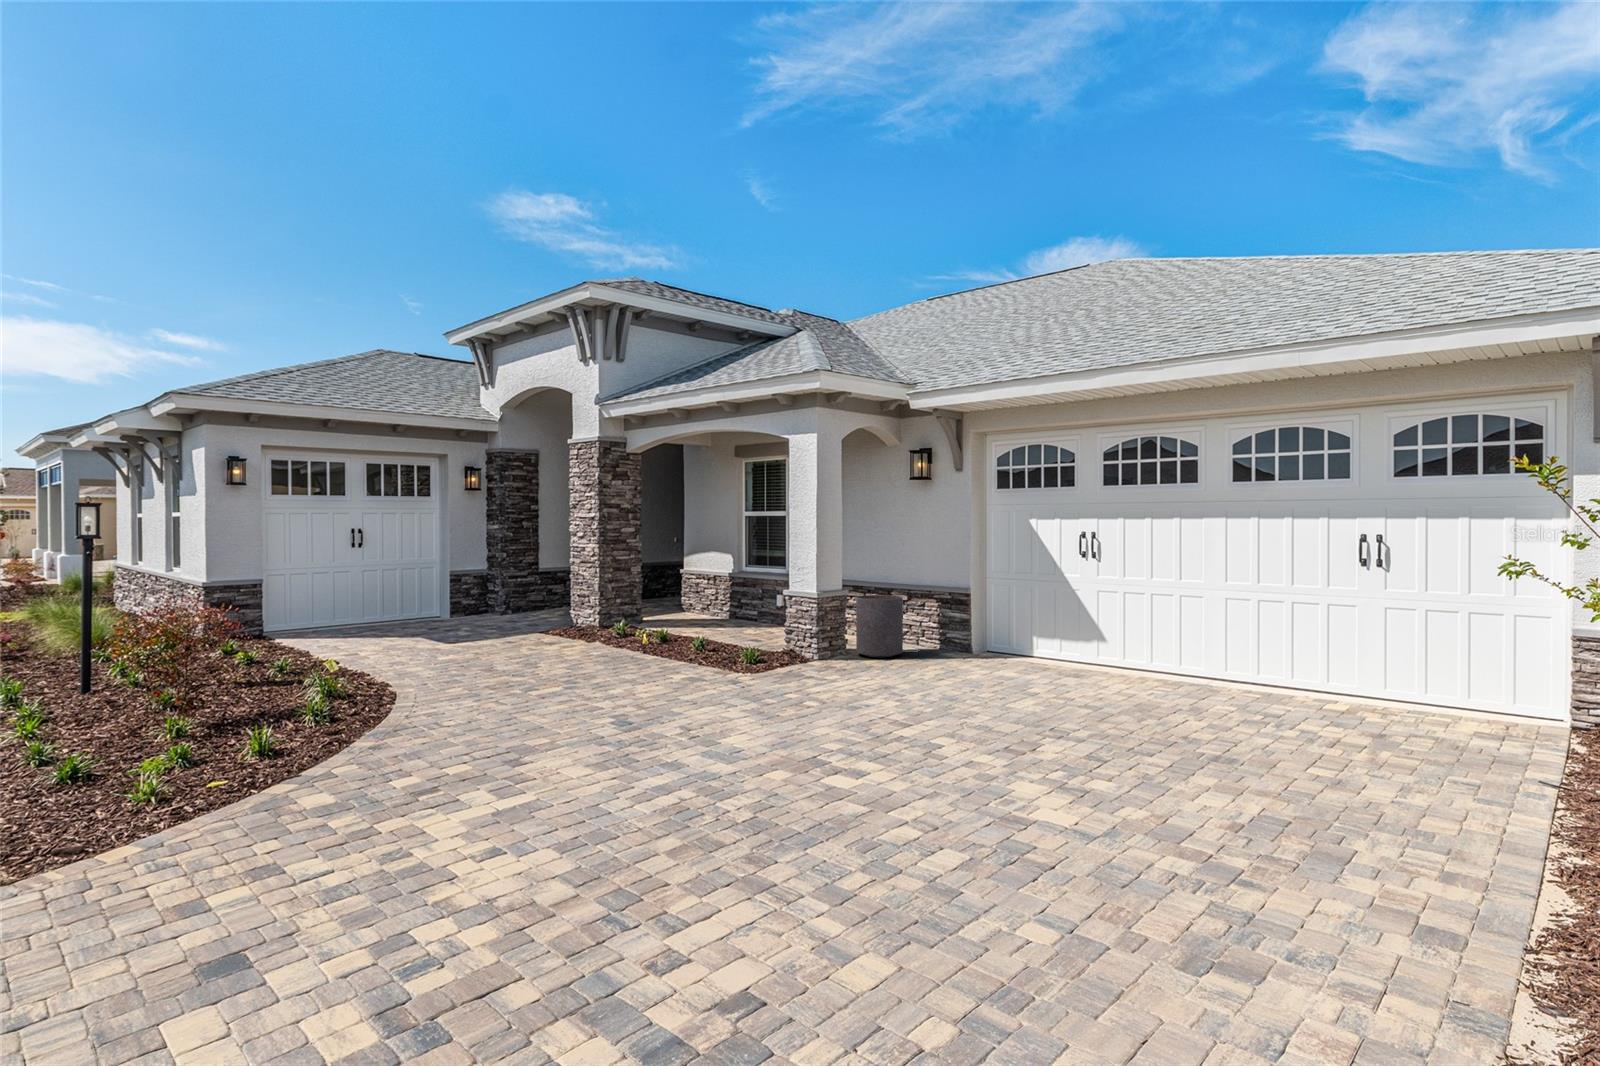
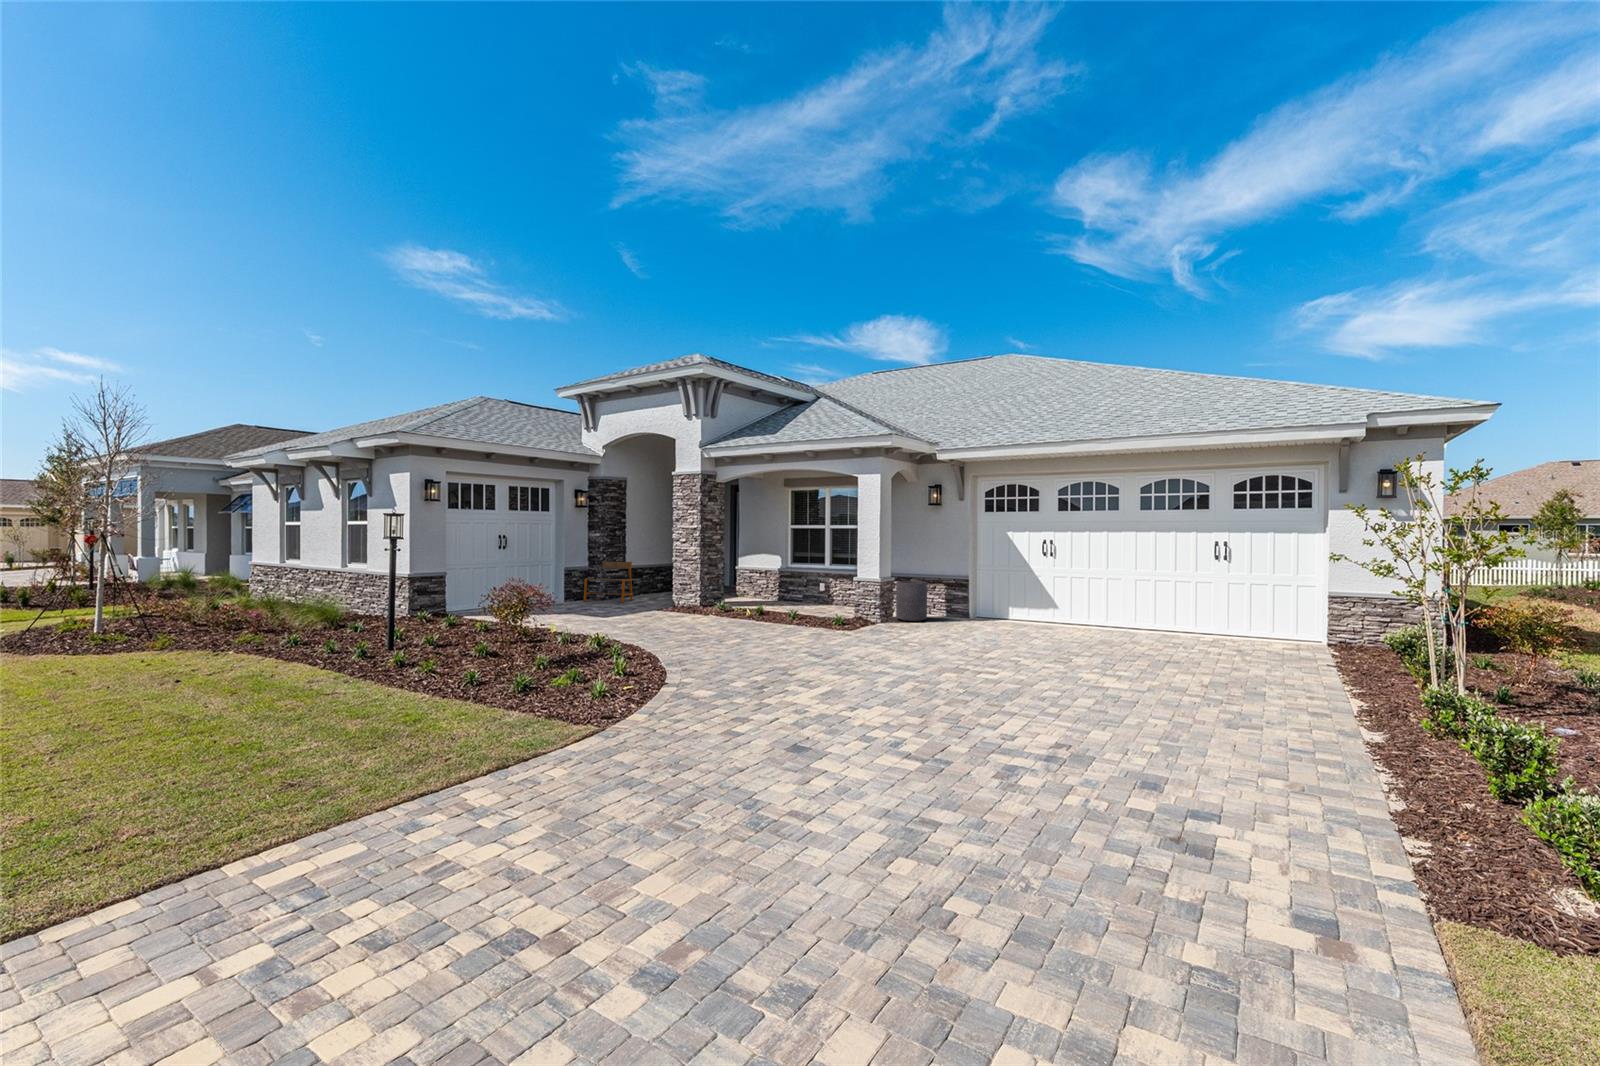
bench: none [476,562,543,619] -> present [584,561,633,603]

